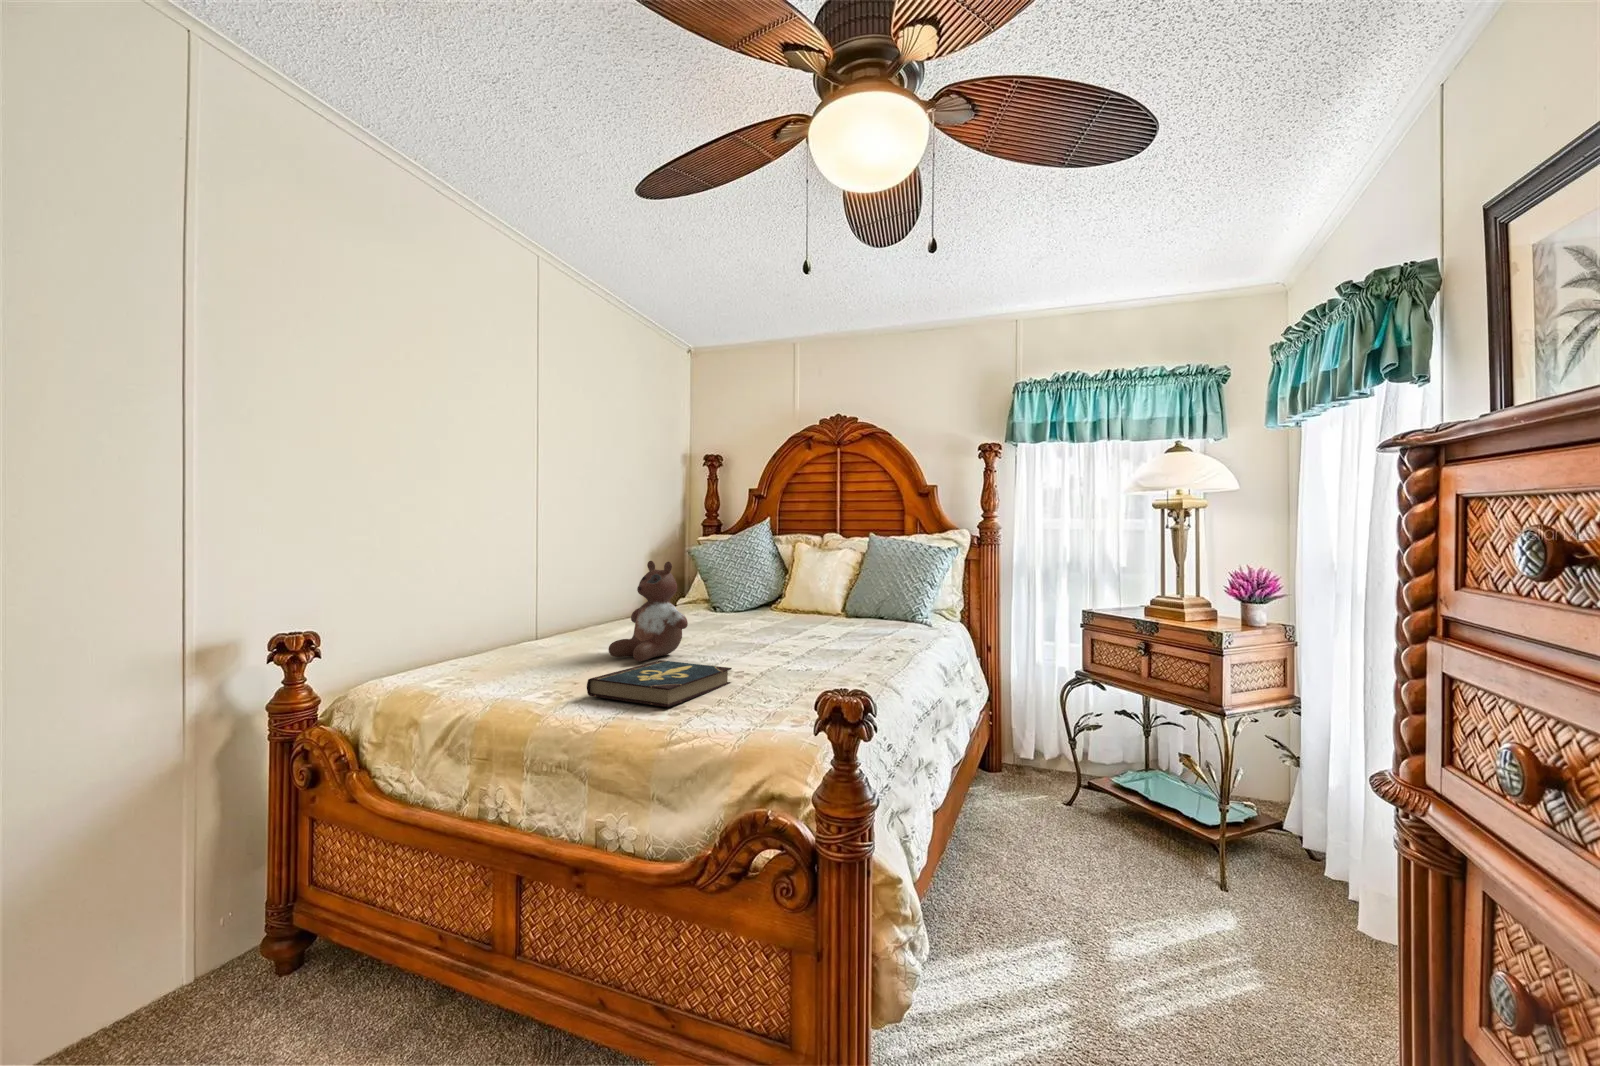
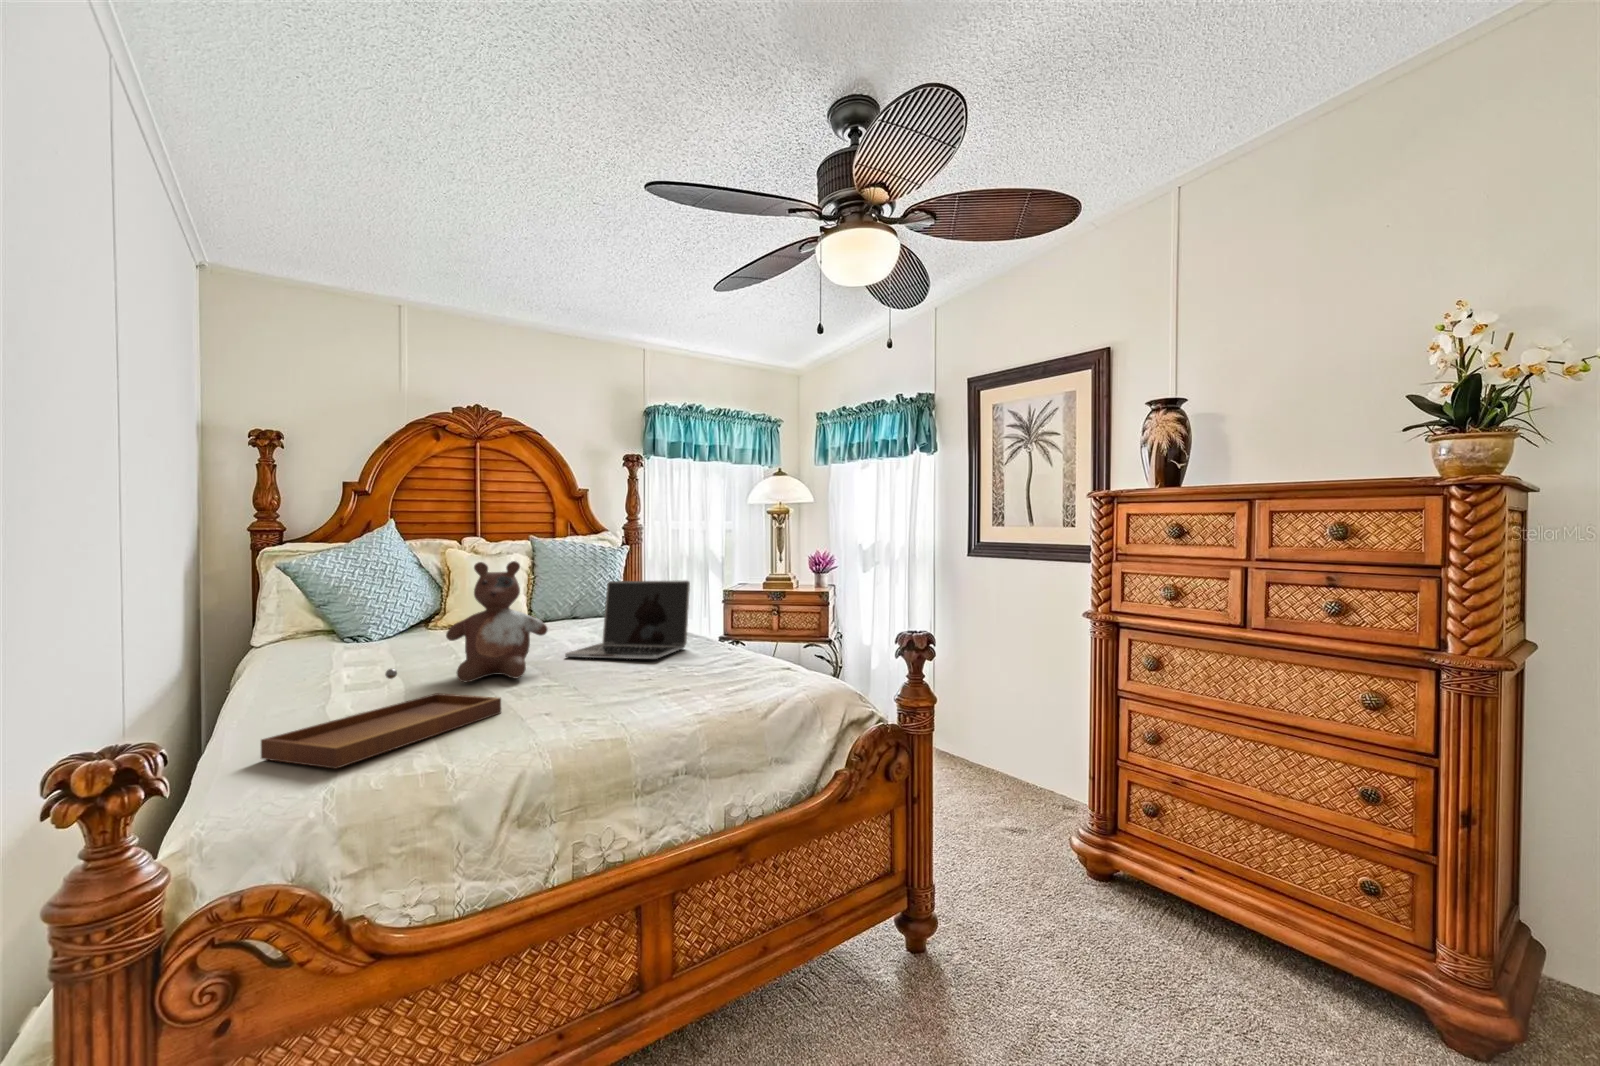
laptop: none [724,586,833,670] -> present [565,580,690,659]
tray: none [411,633,559,688] -> present [261,669,501,769]
book: present [587,660,732,707] -> none [576,656,708,705]

